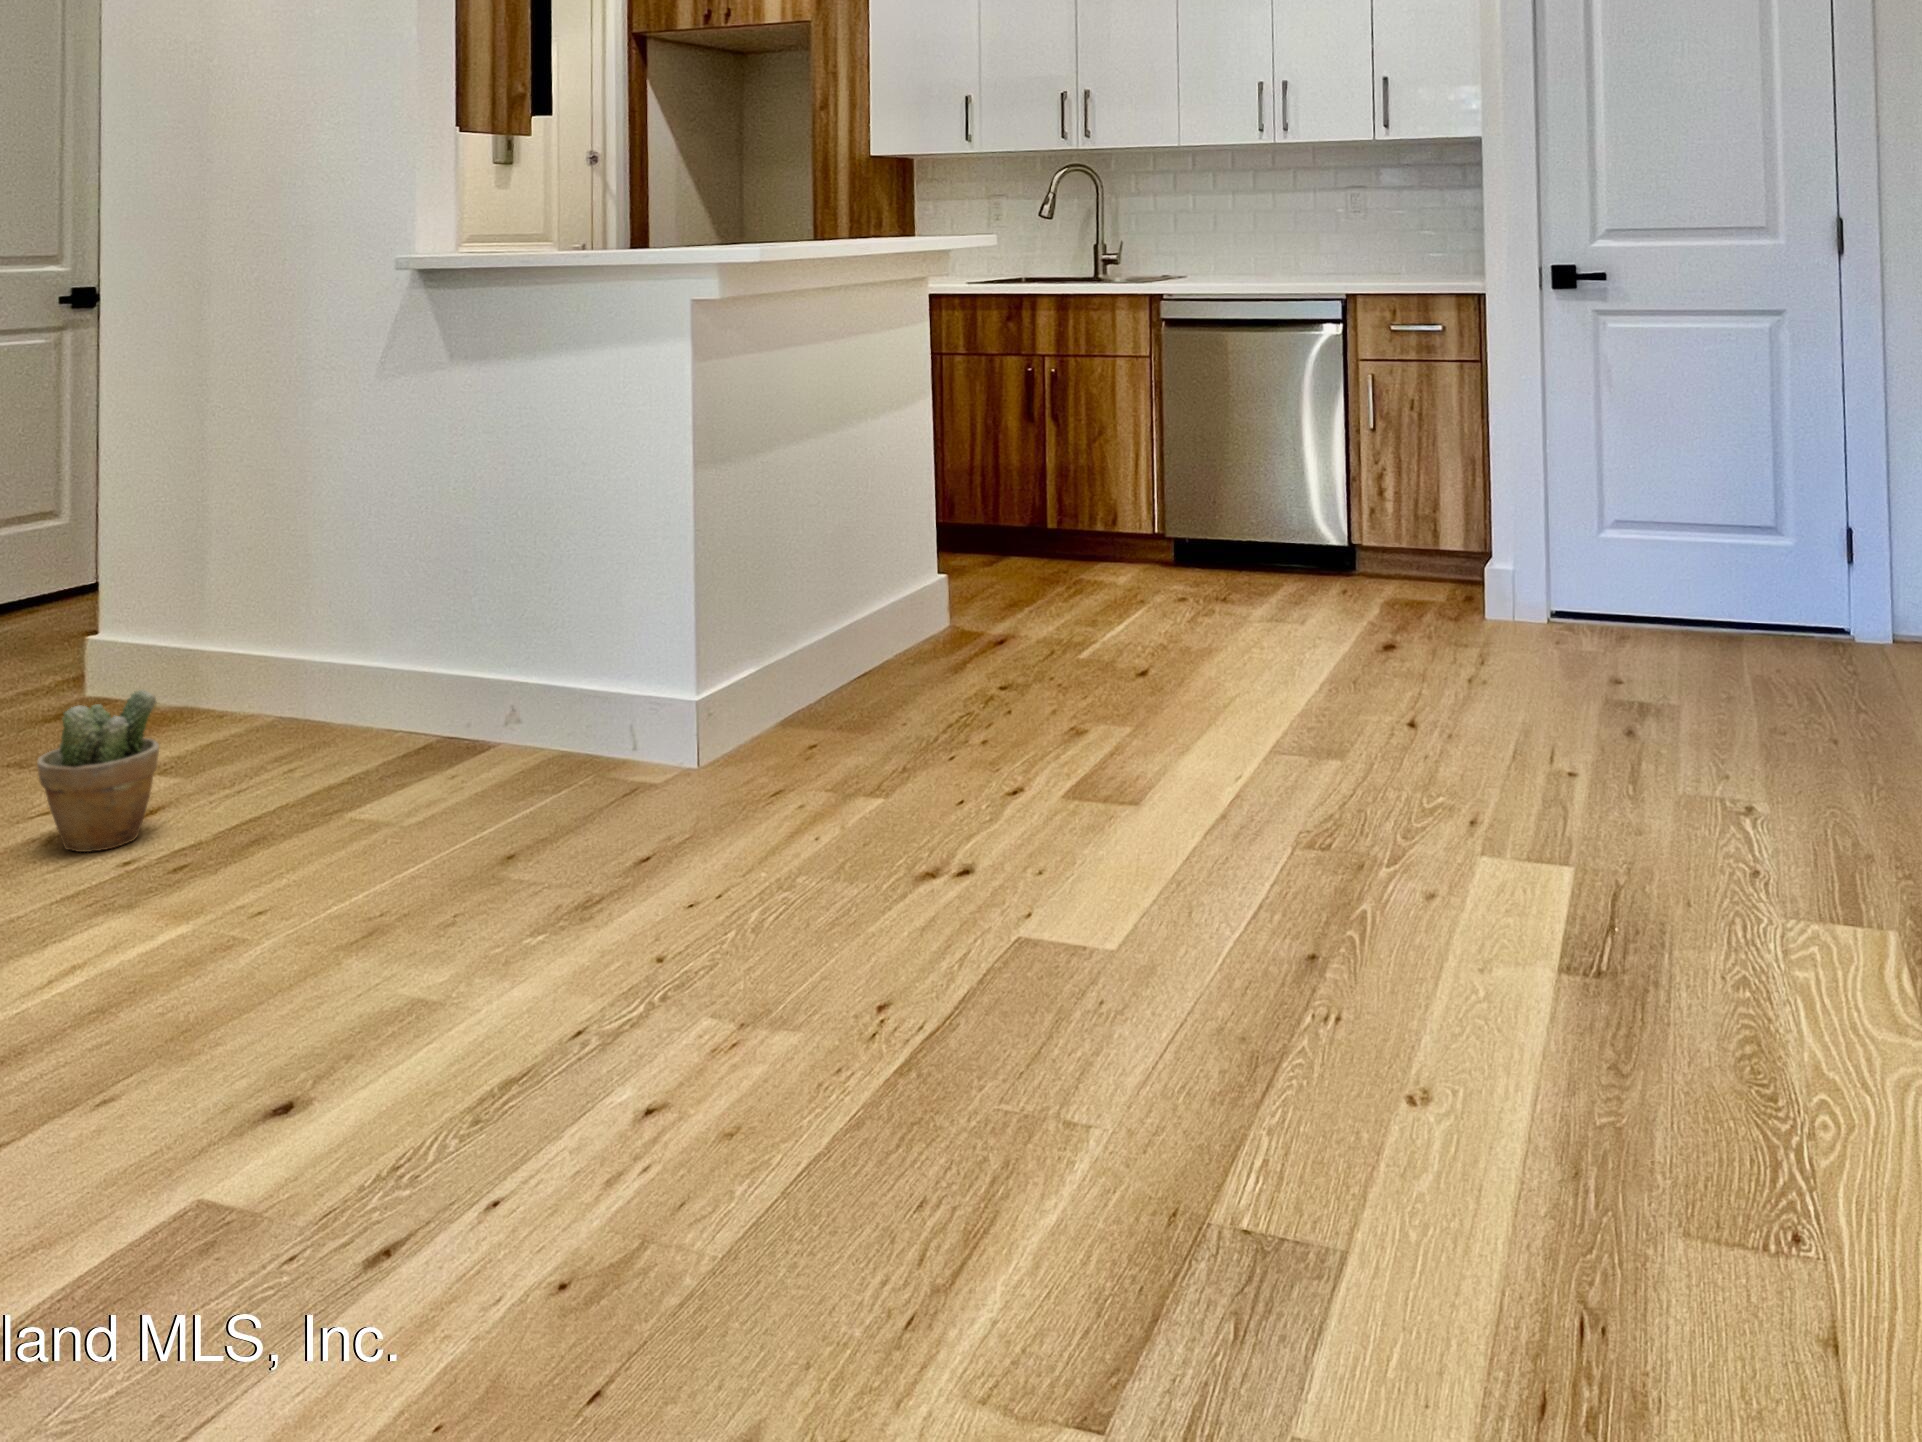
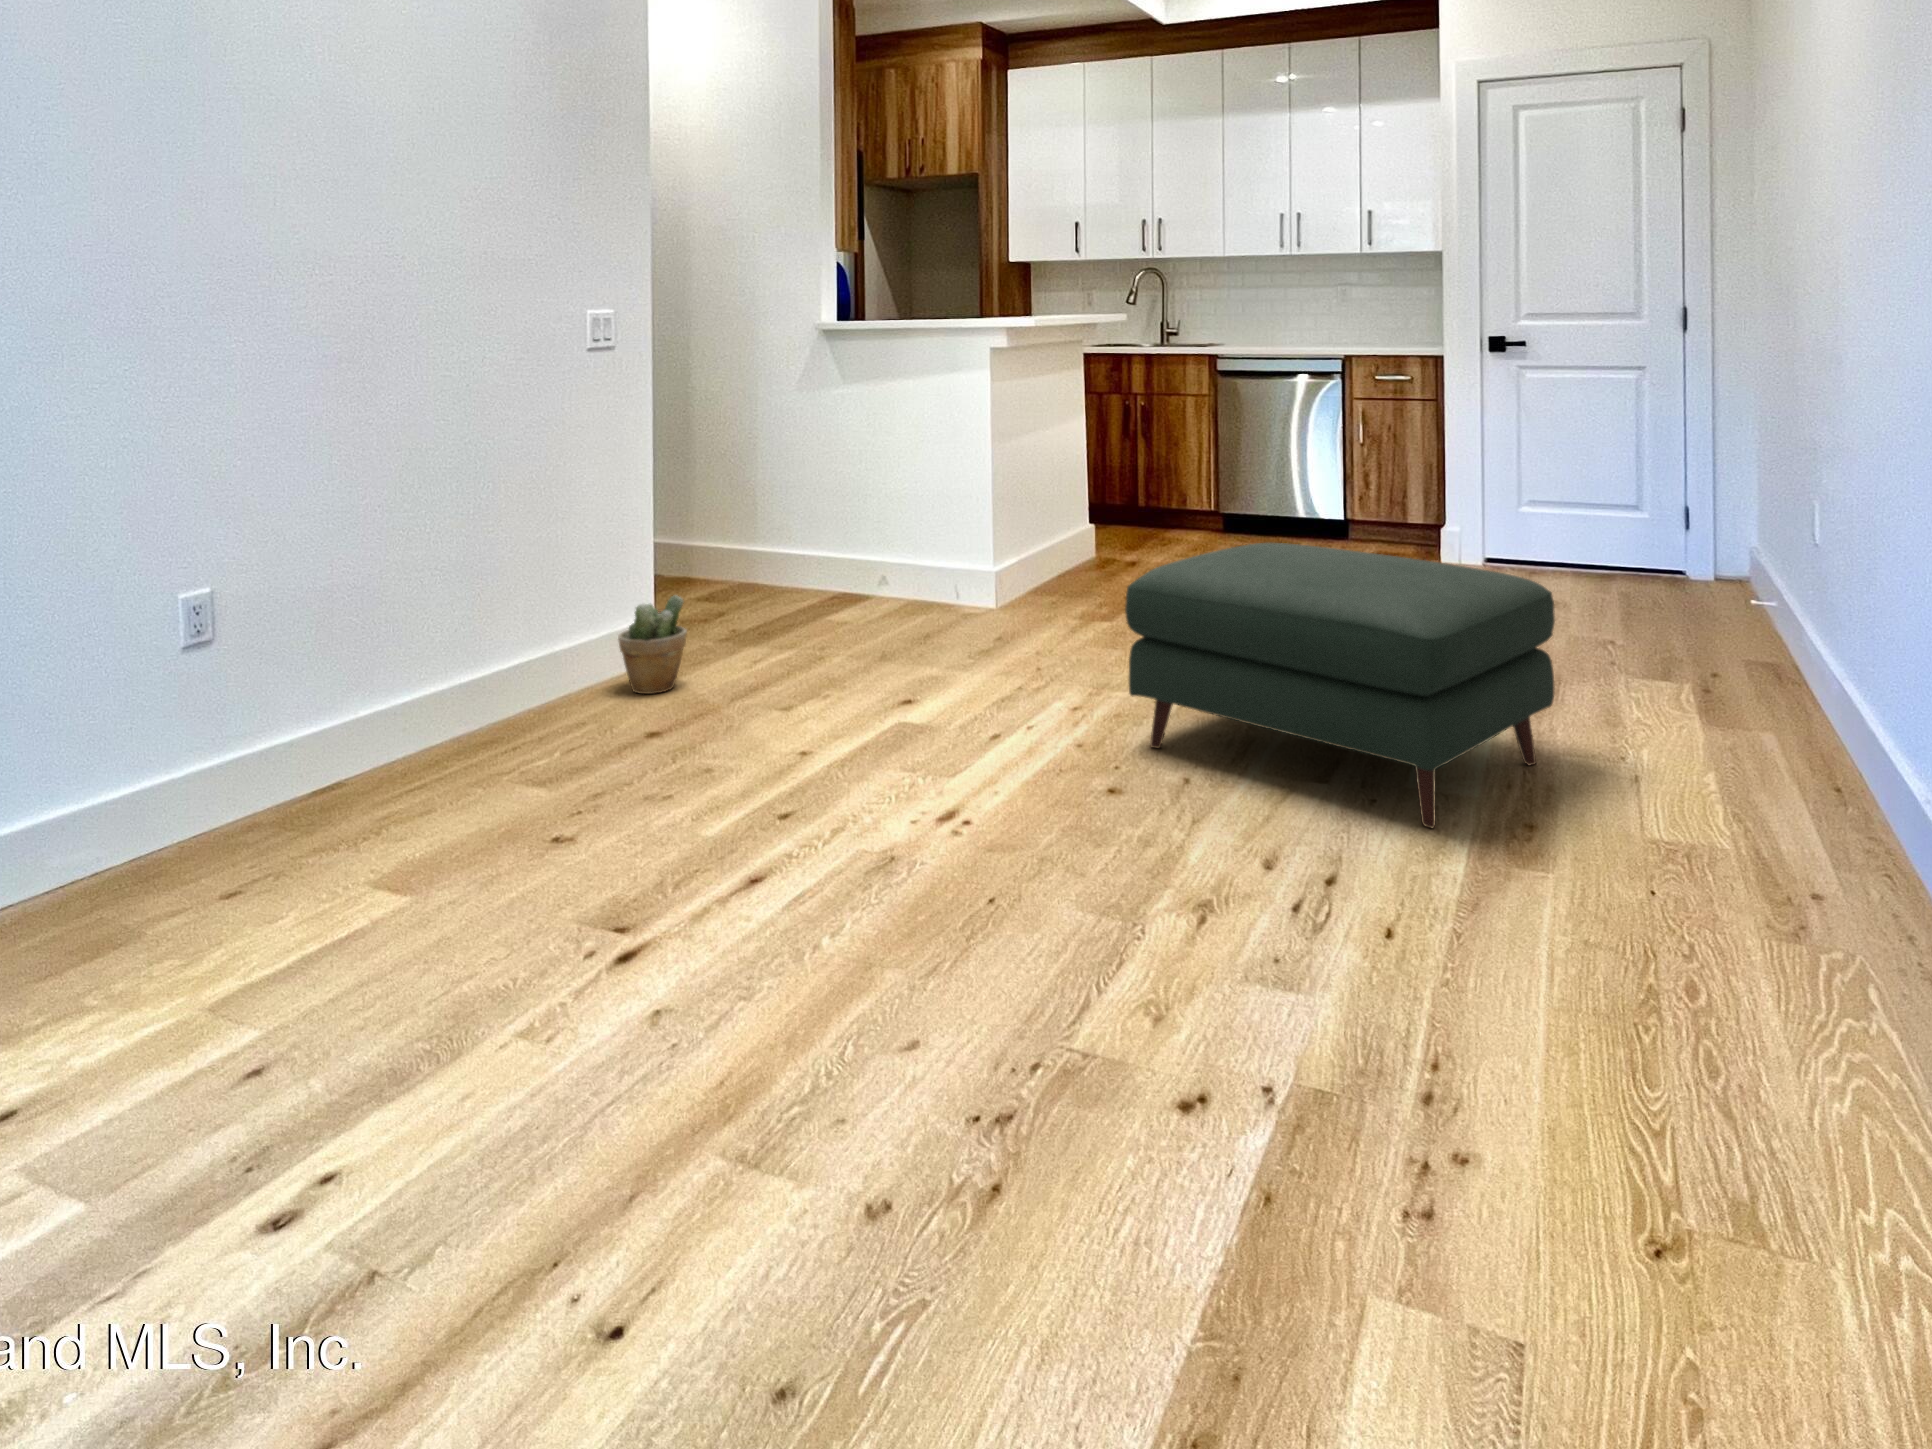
ottoman: none [785,612,1502,1150] -> present [1125,543,1555,828]

